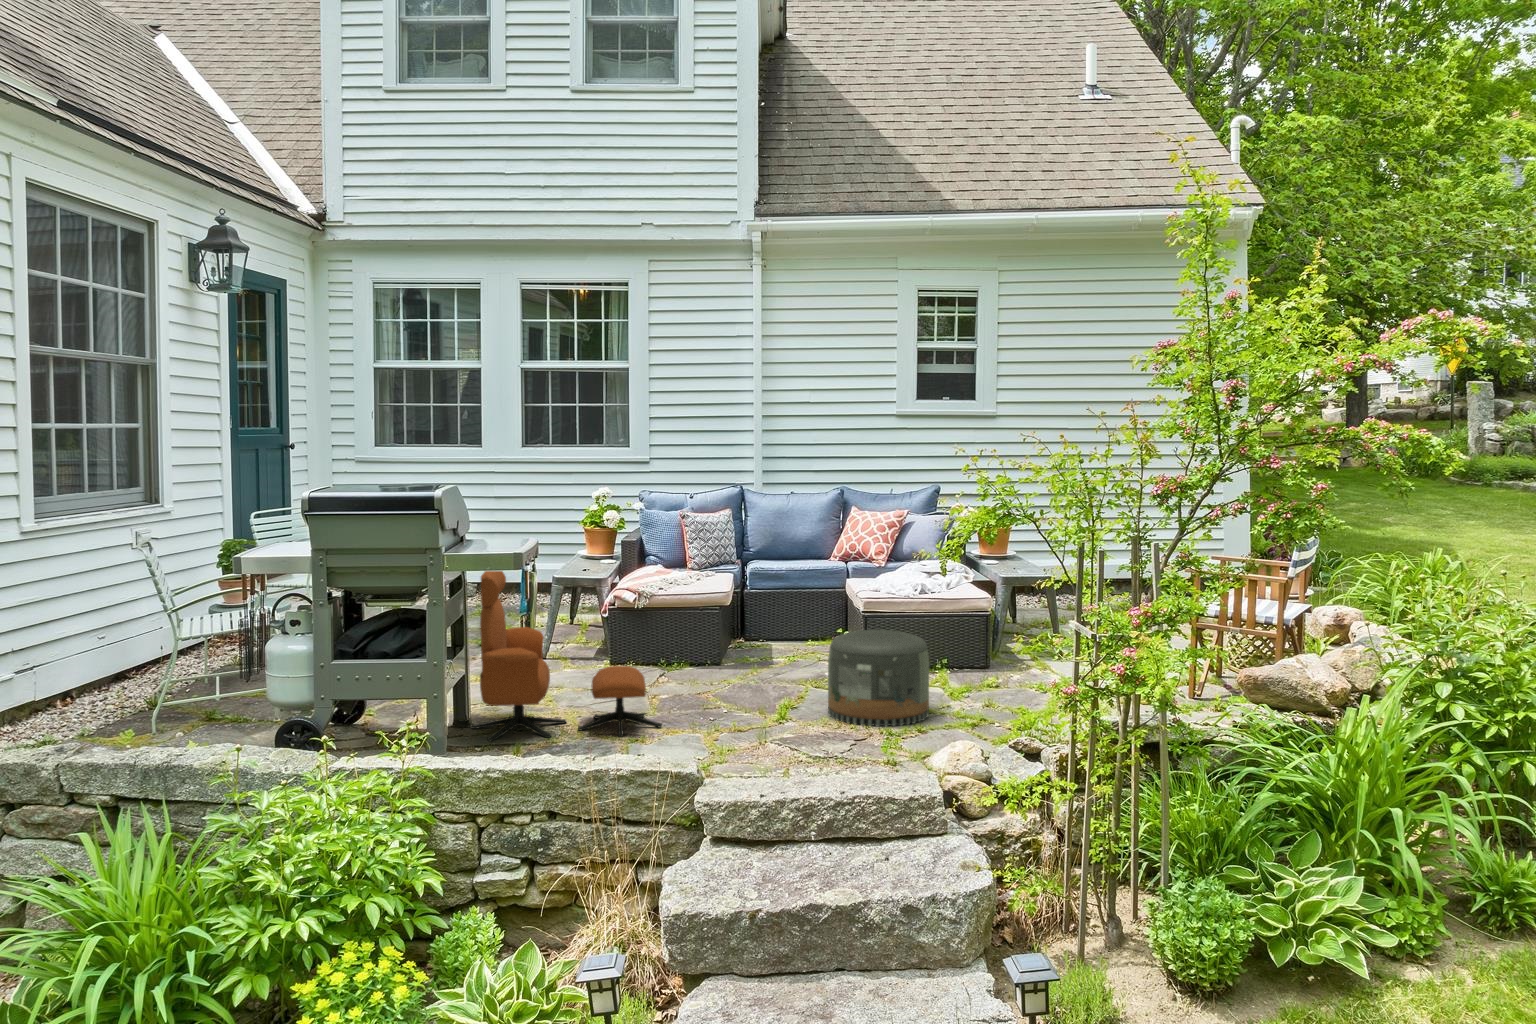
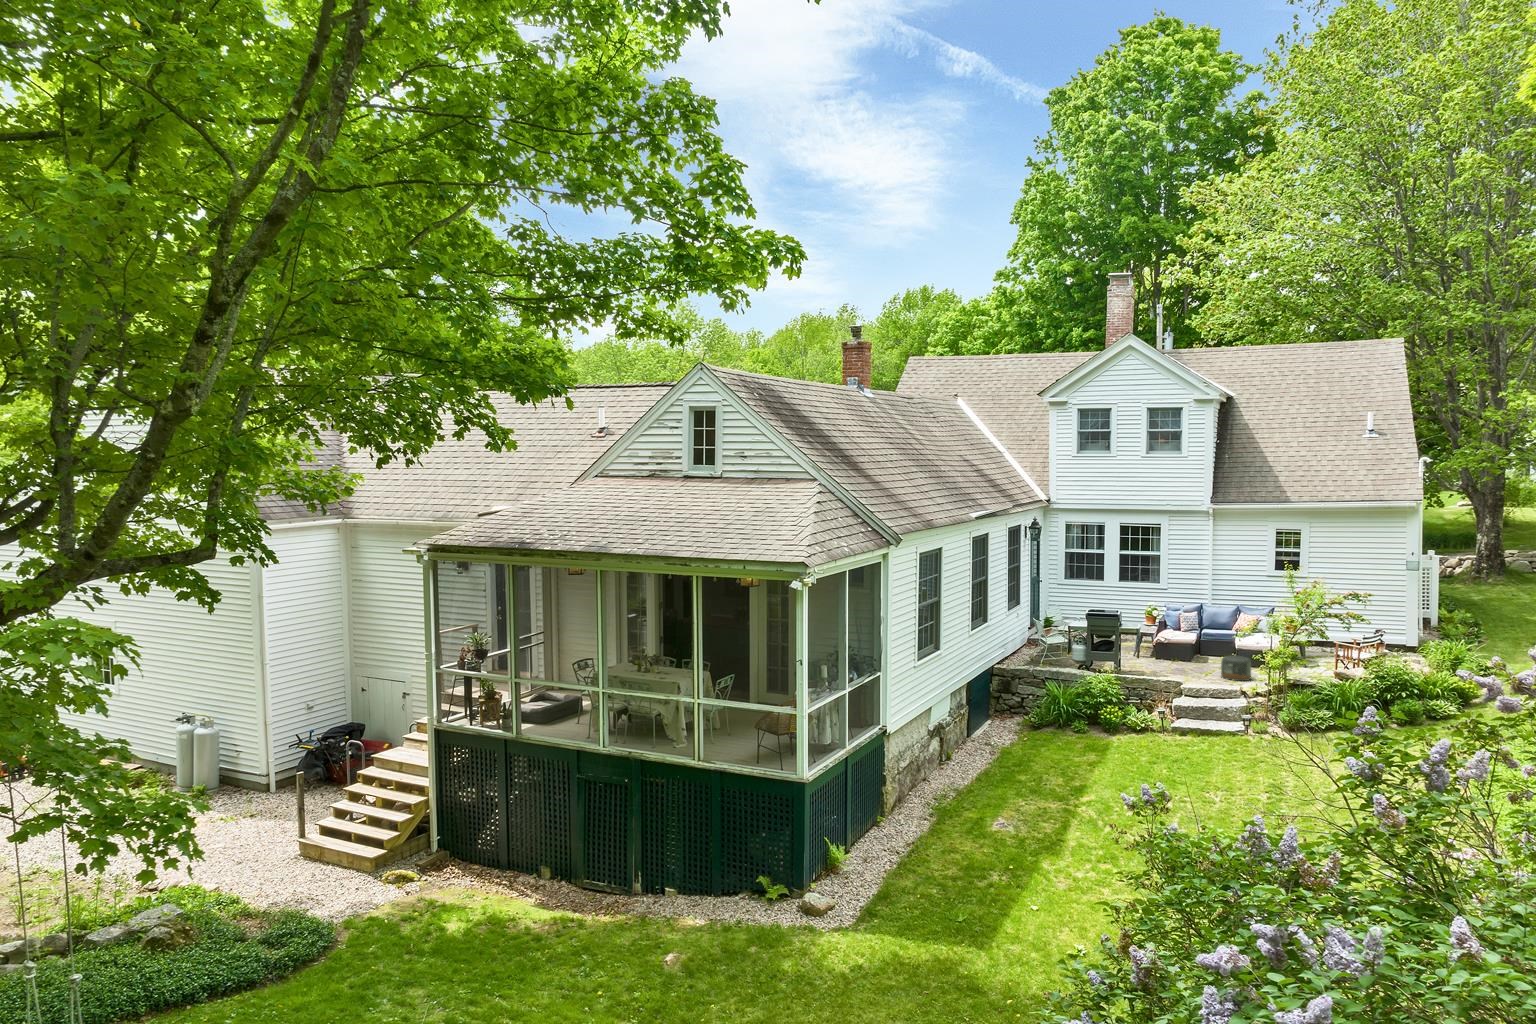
lounge chair: present [470,571,662,741] -> none [1123,632,1174,677]

